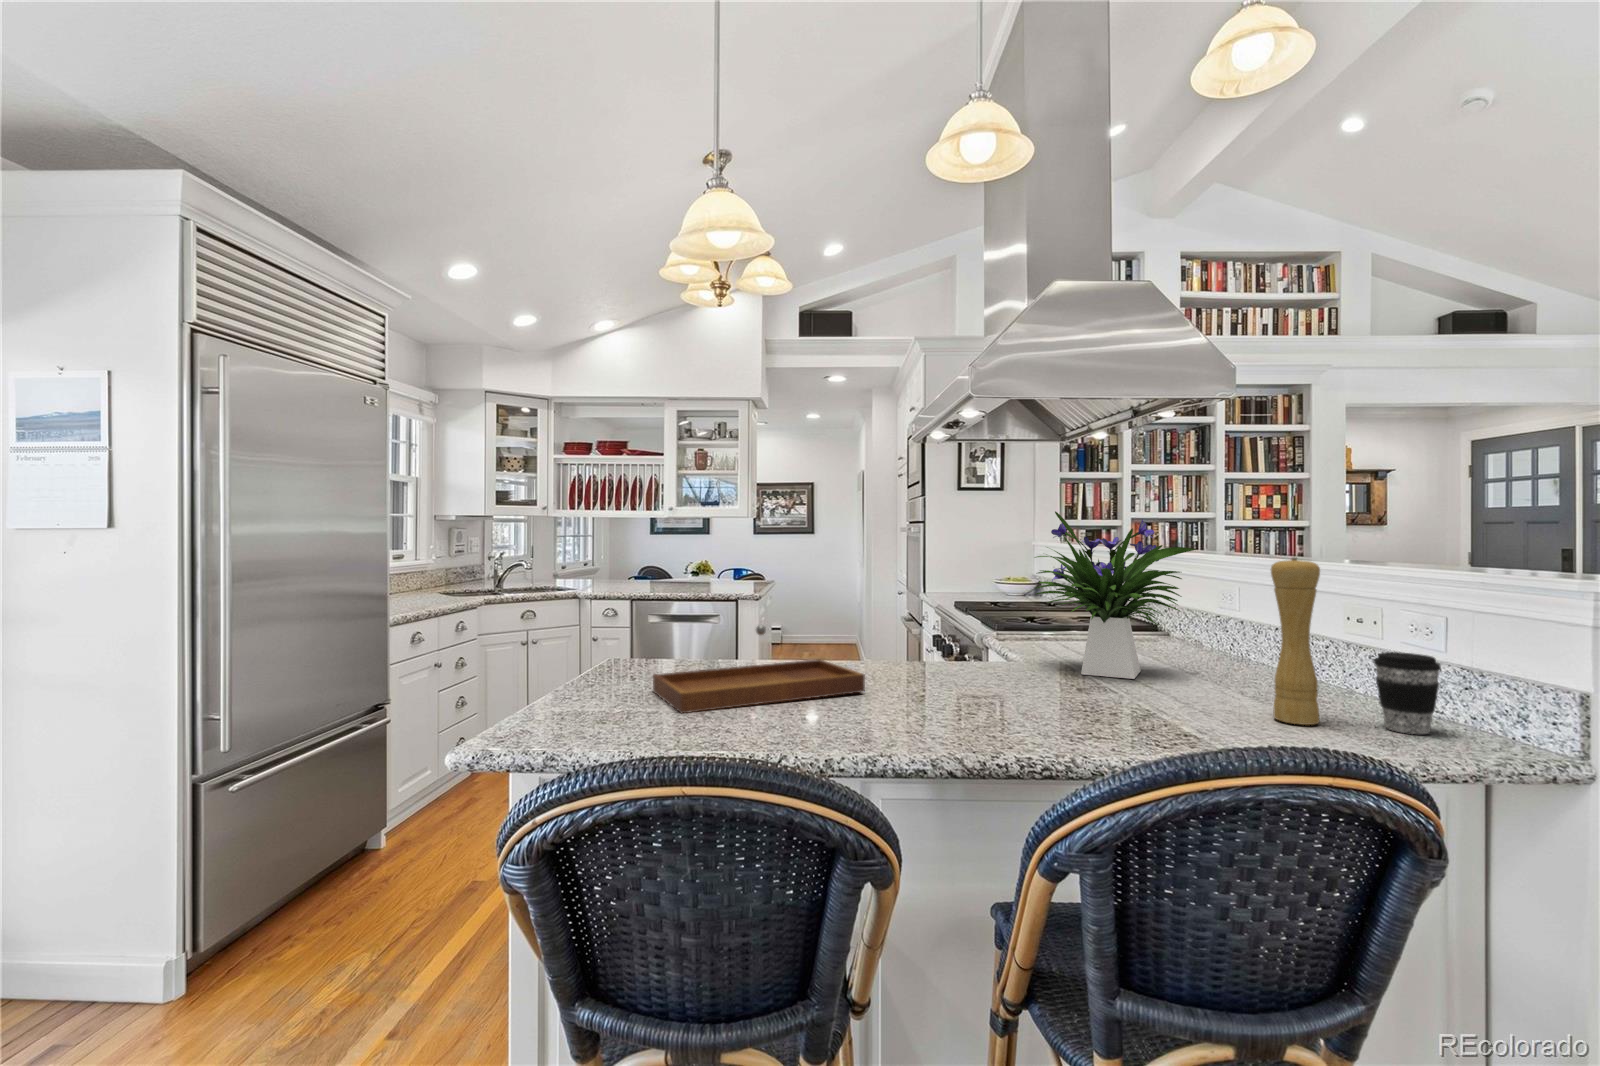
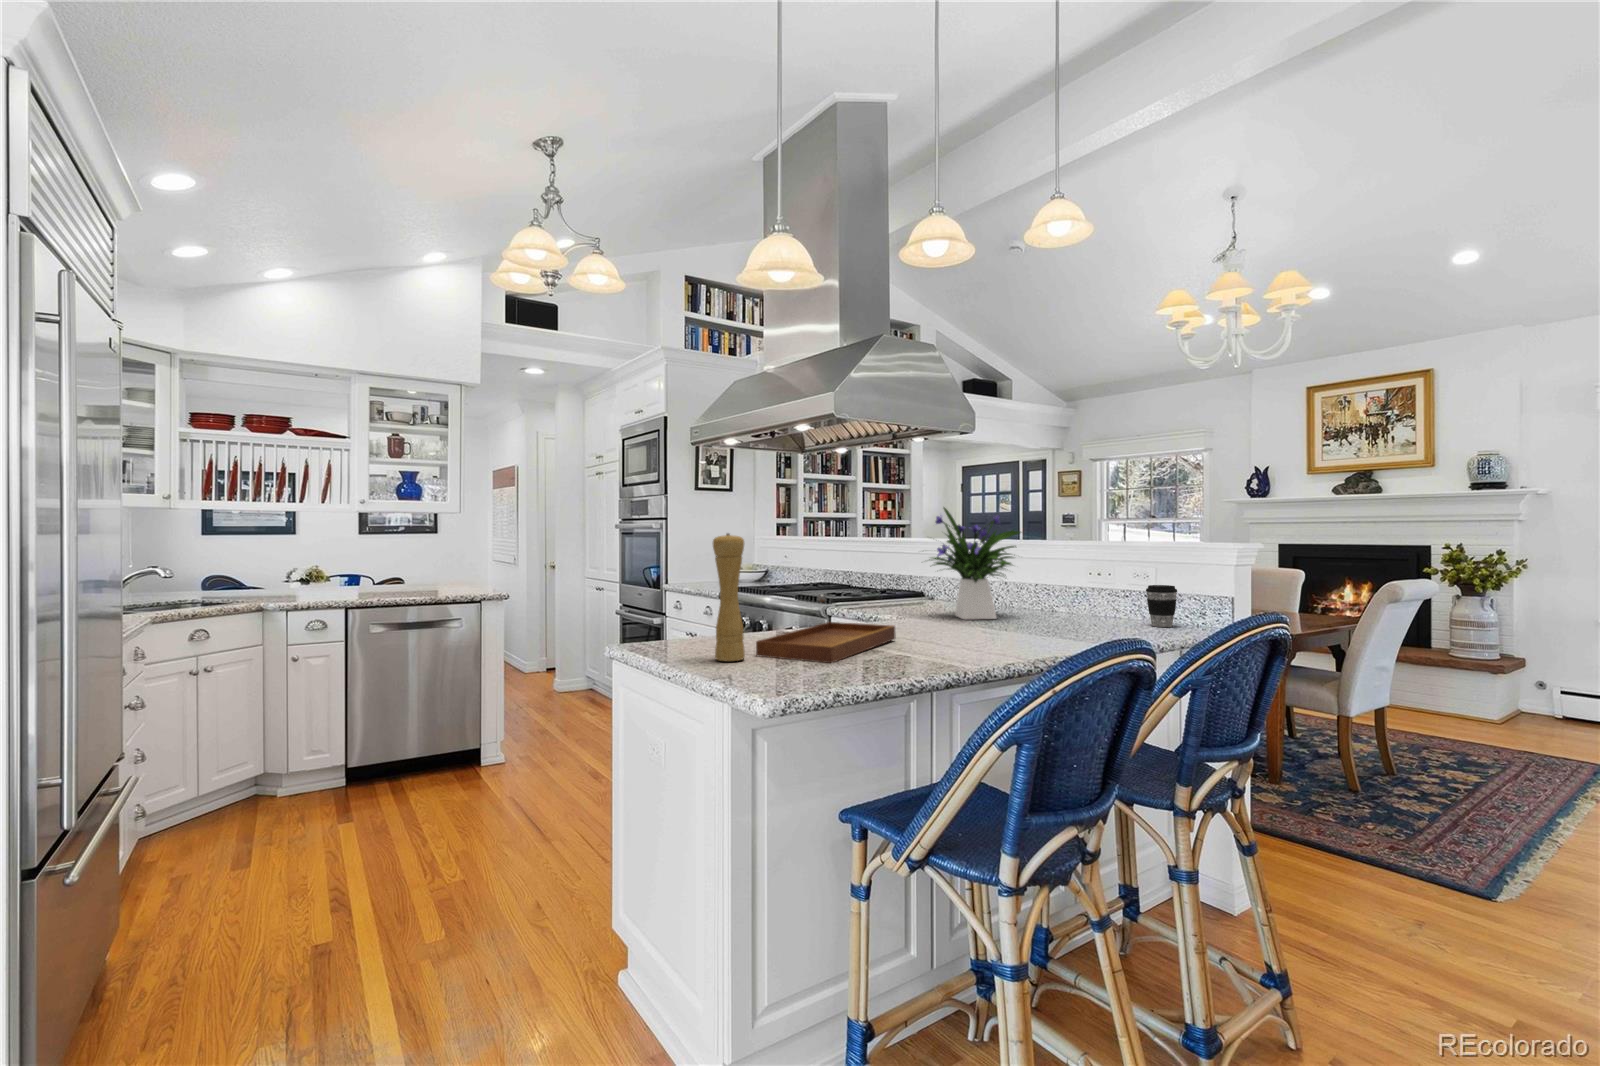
pepper mill: present [1271,558,1320,725] -> present [713,533,745,661]

